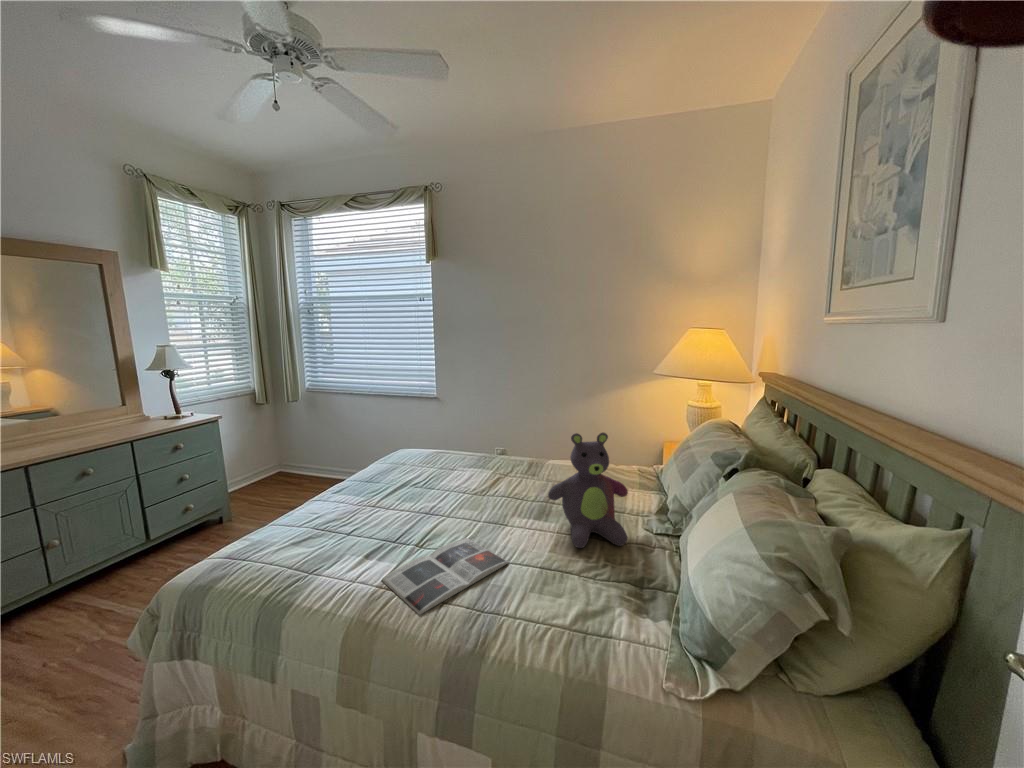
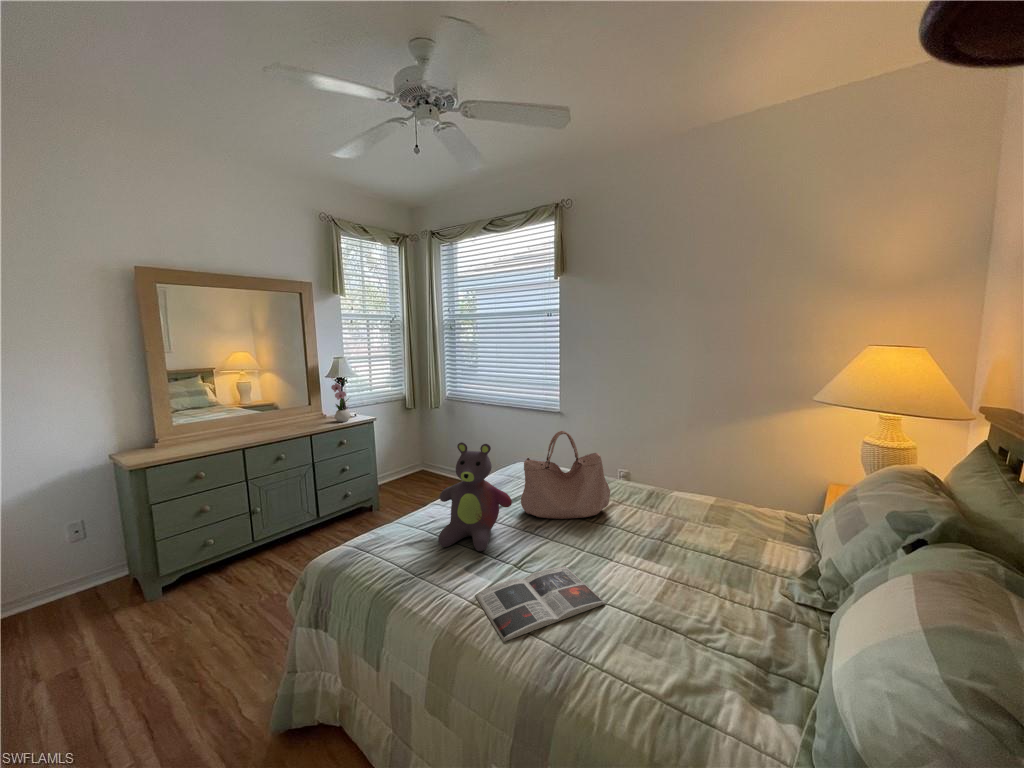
flower arrangement: none [153,369,184,424] -> present [331,377,351,422]
handbag: none [413,412,499,498] -> present [521,431,610,519]
stuffed bear: present [548,433,628,548] -> present [438,442,512,551]

